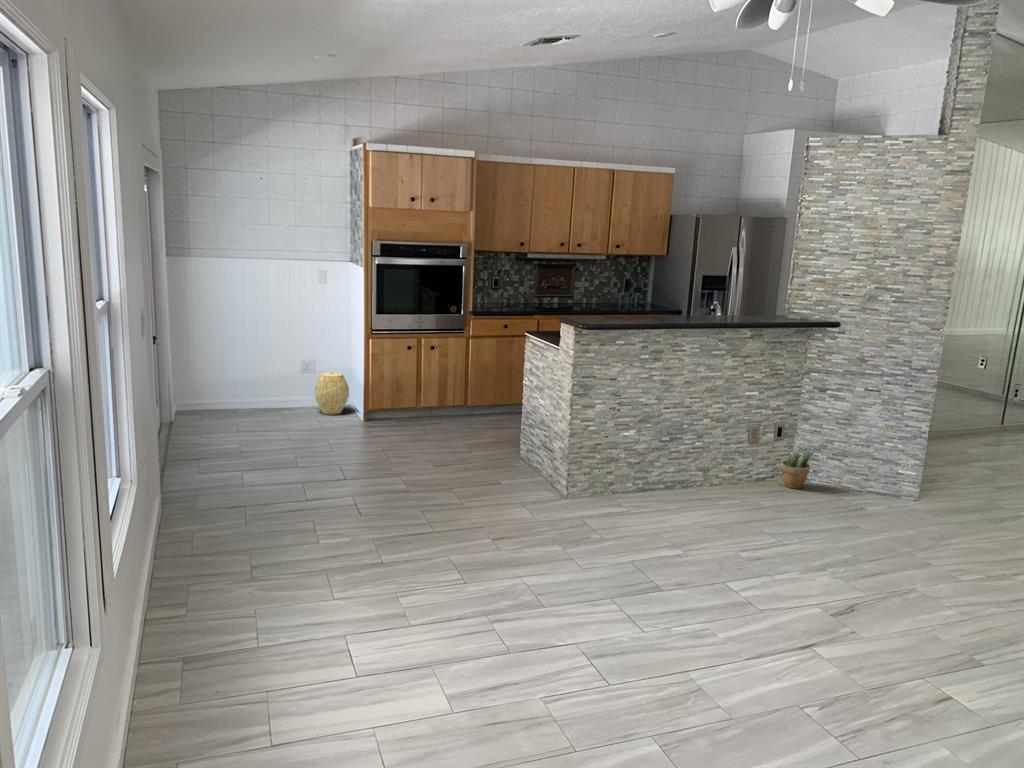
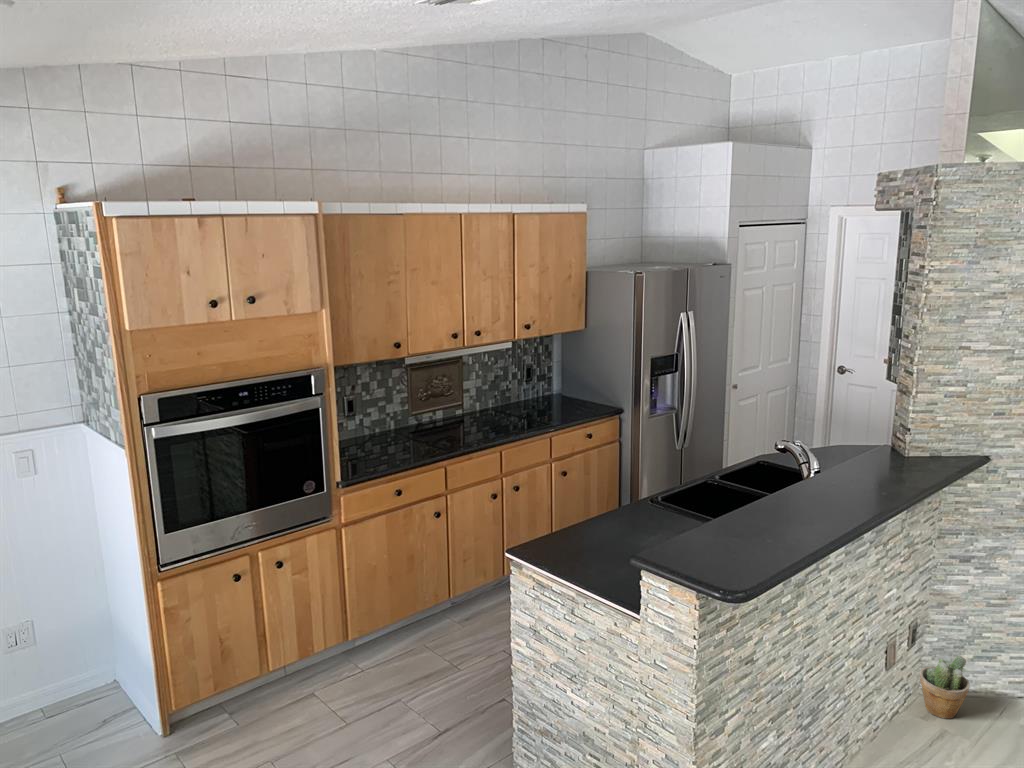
woven basket: present [315,372,349,415] -> none [44,637,119,728]

